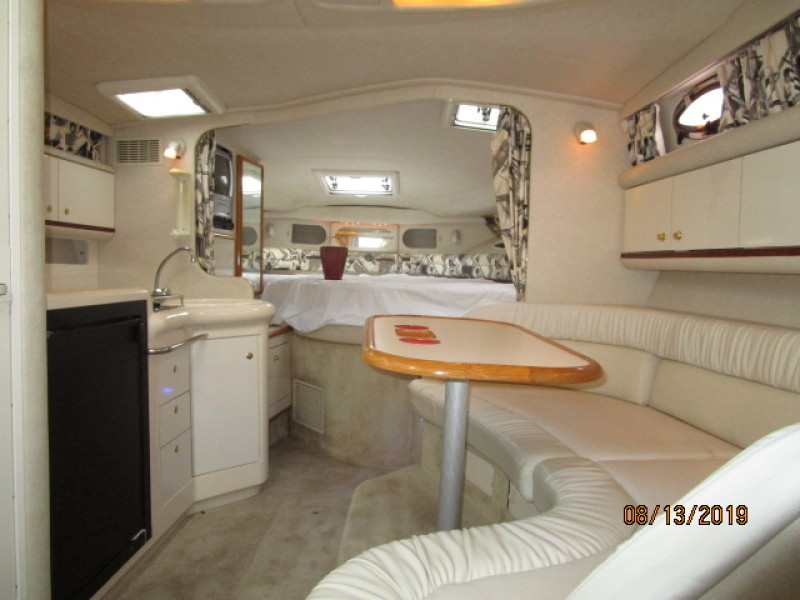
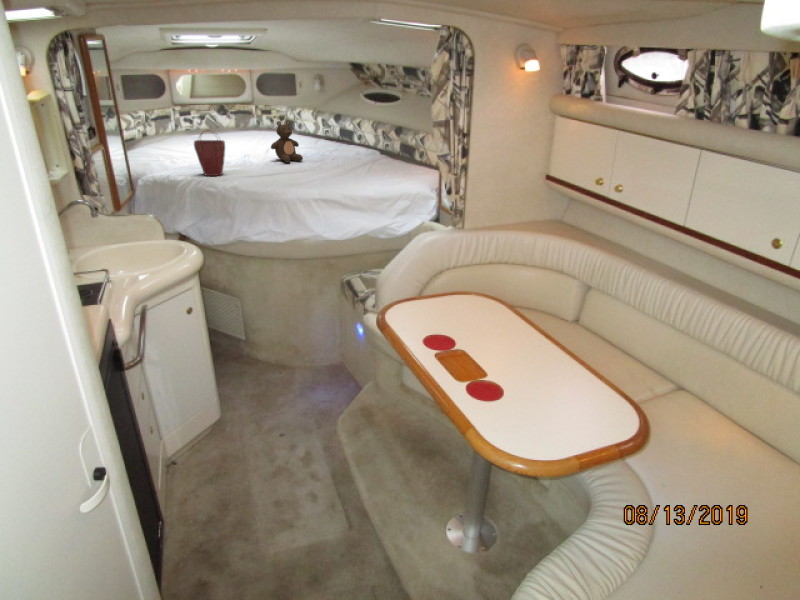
teddy bear: none [396,242,426,280] -> present [271,121,303,163]

